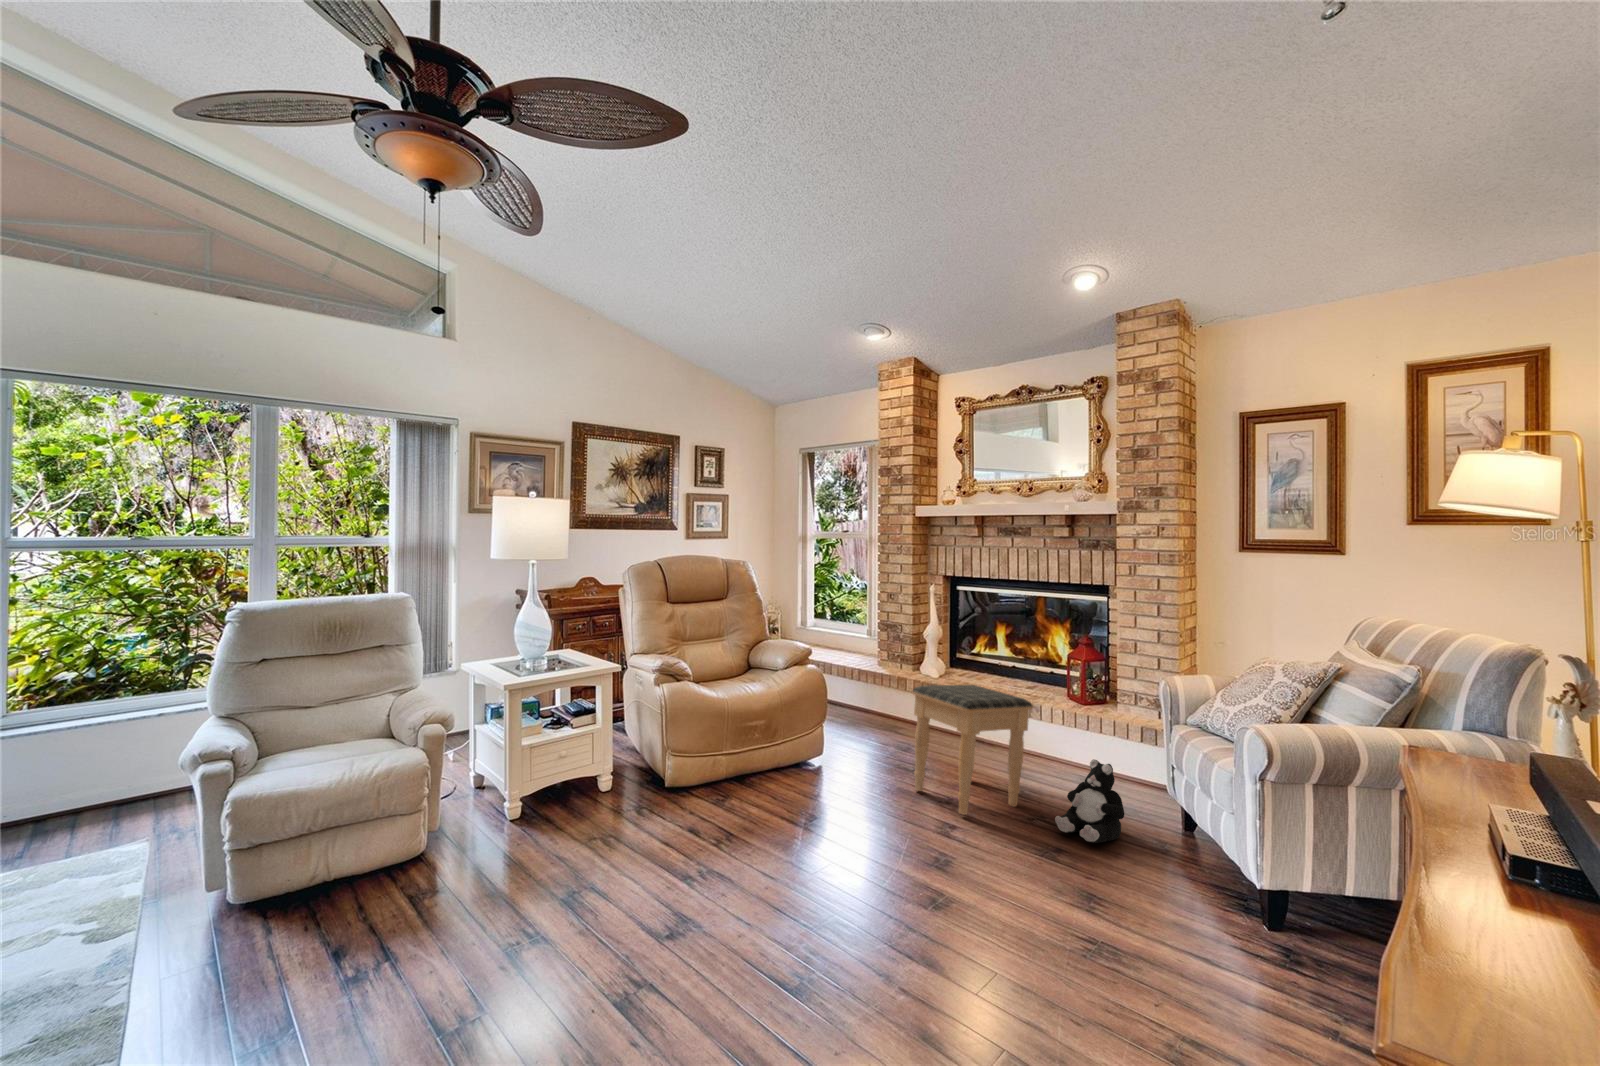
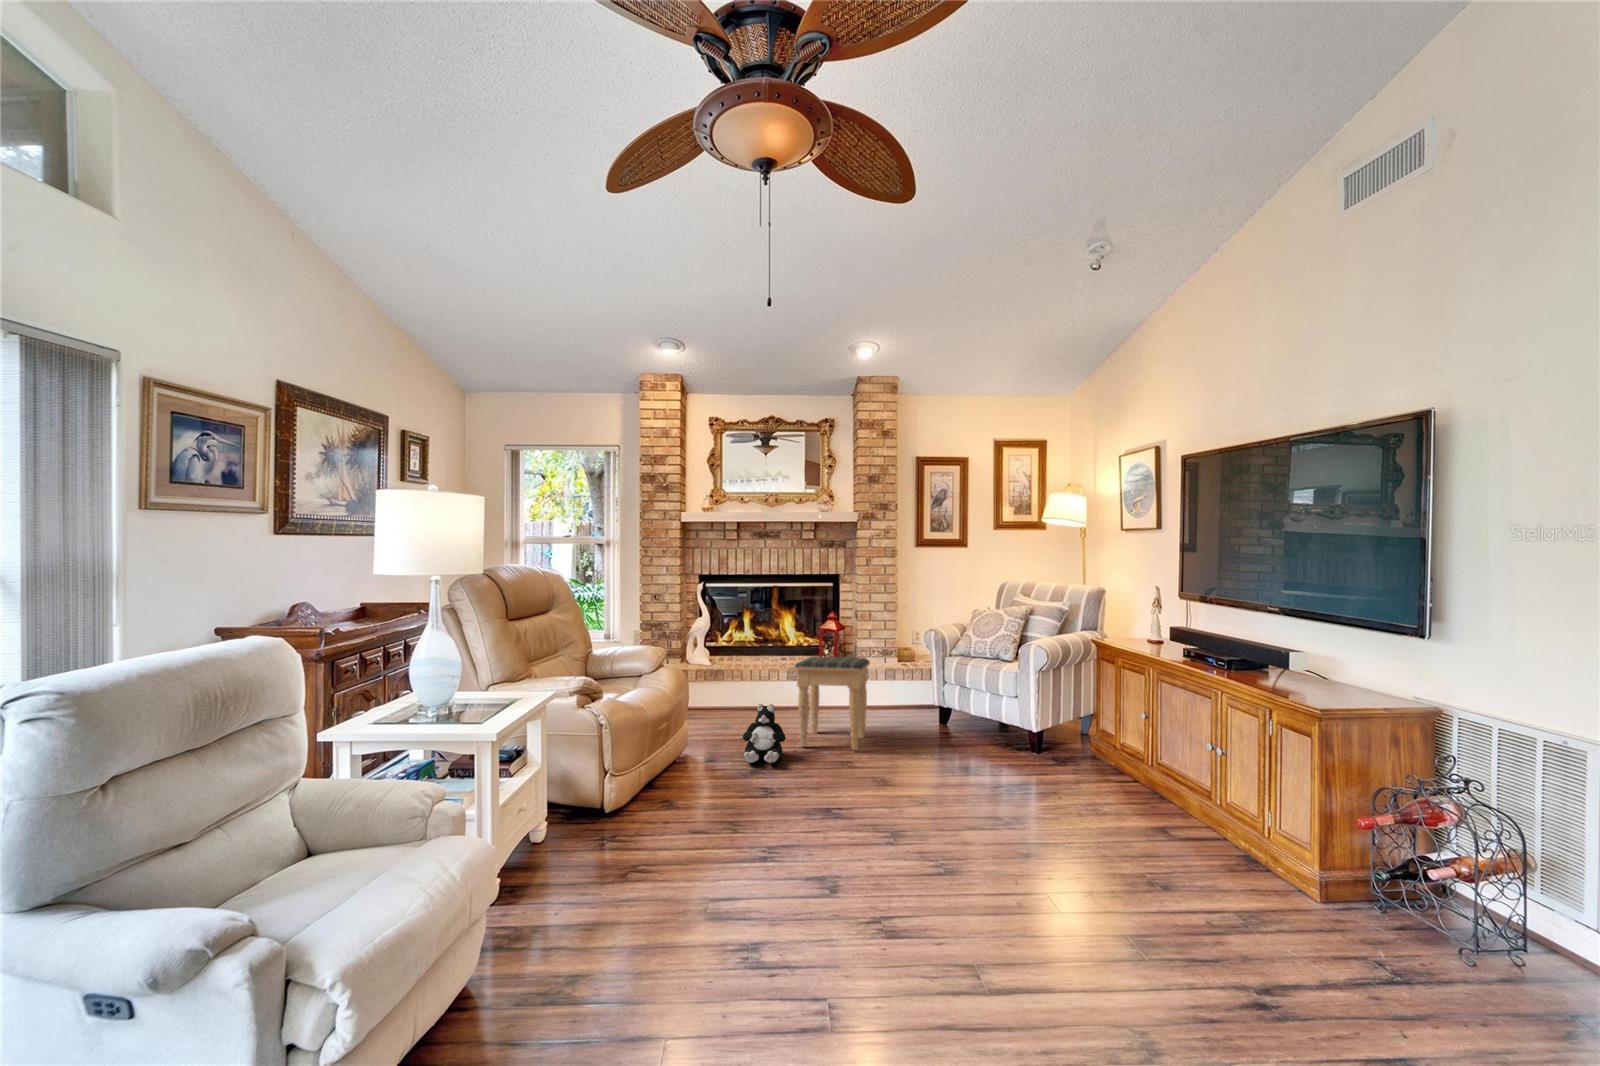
plush toy: present [1055,759,1124,843] -> present [743,704,786,763]

